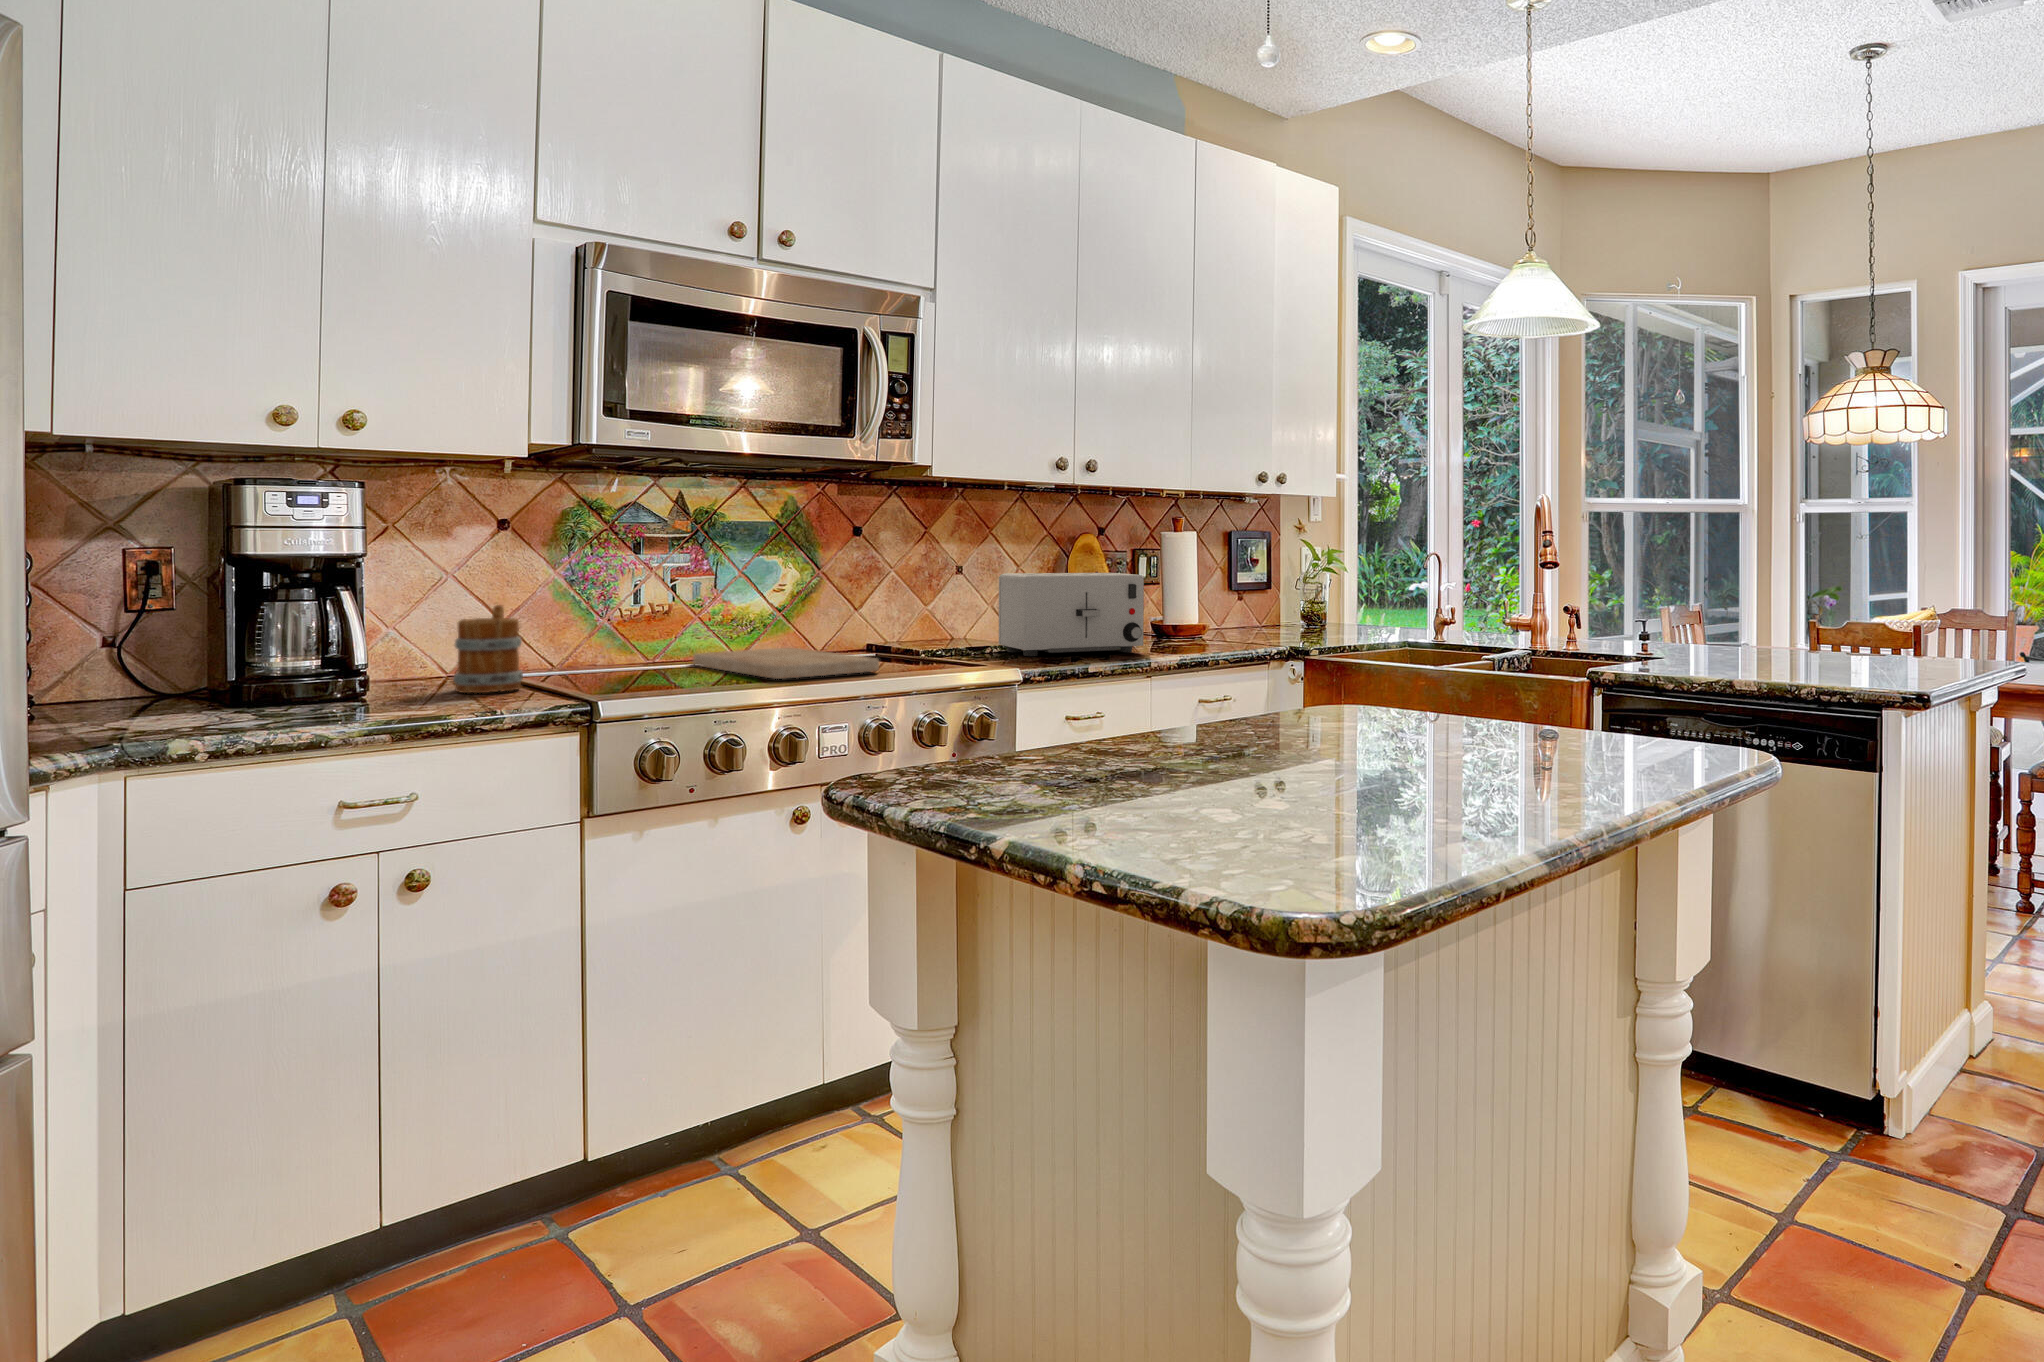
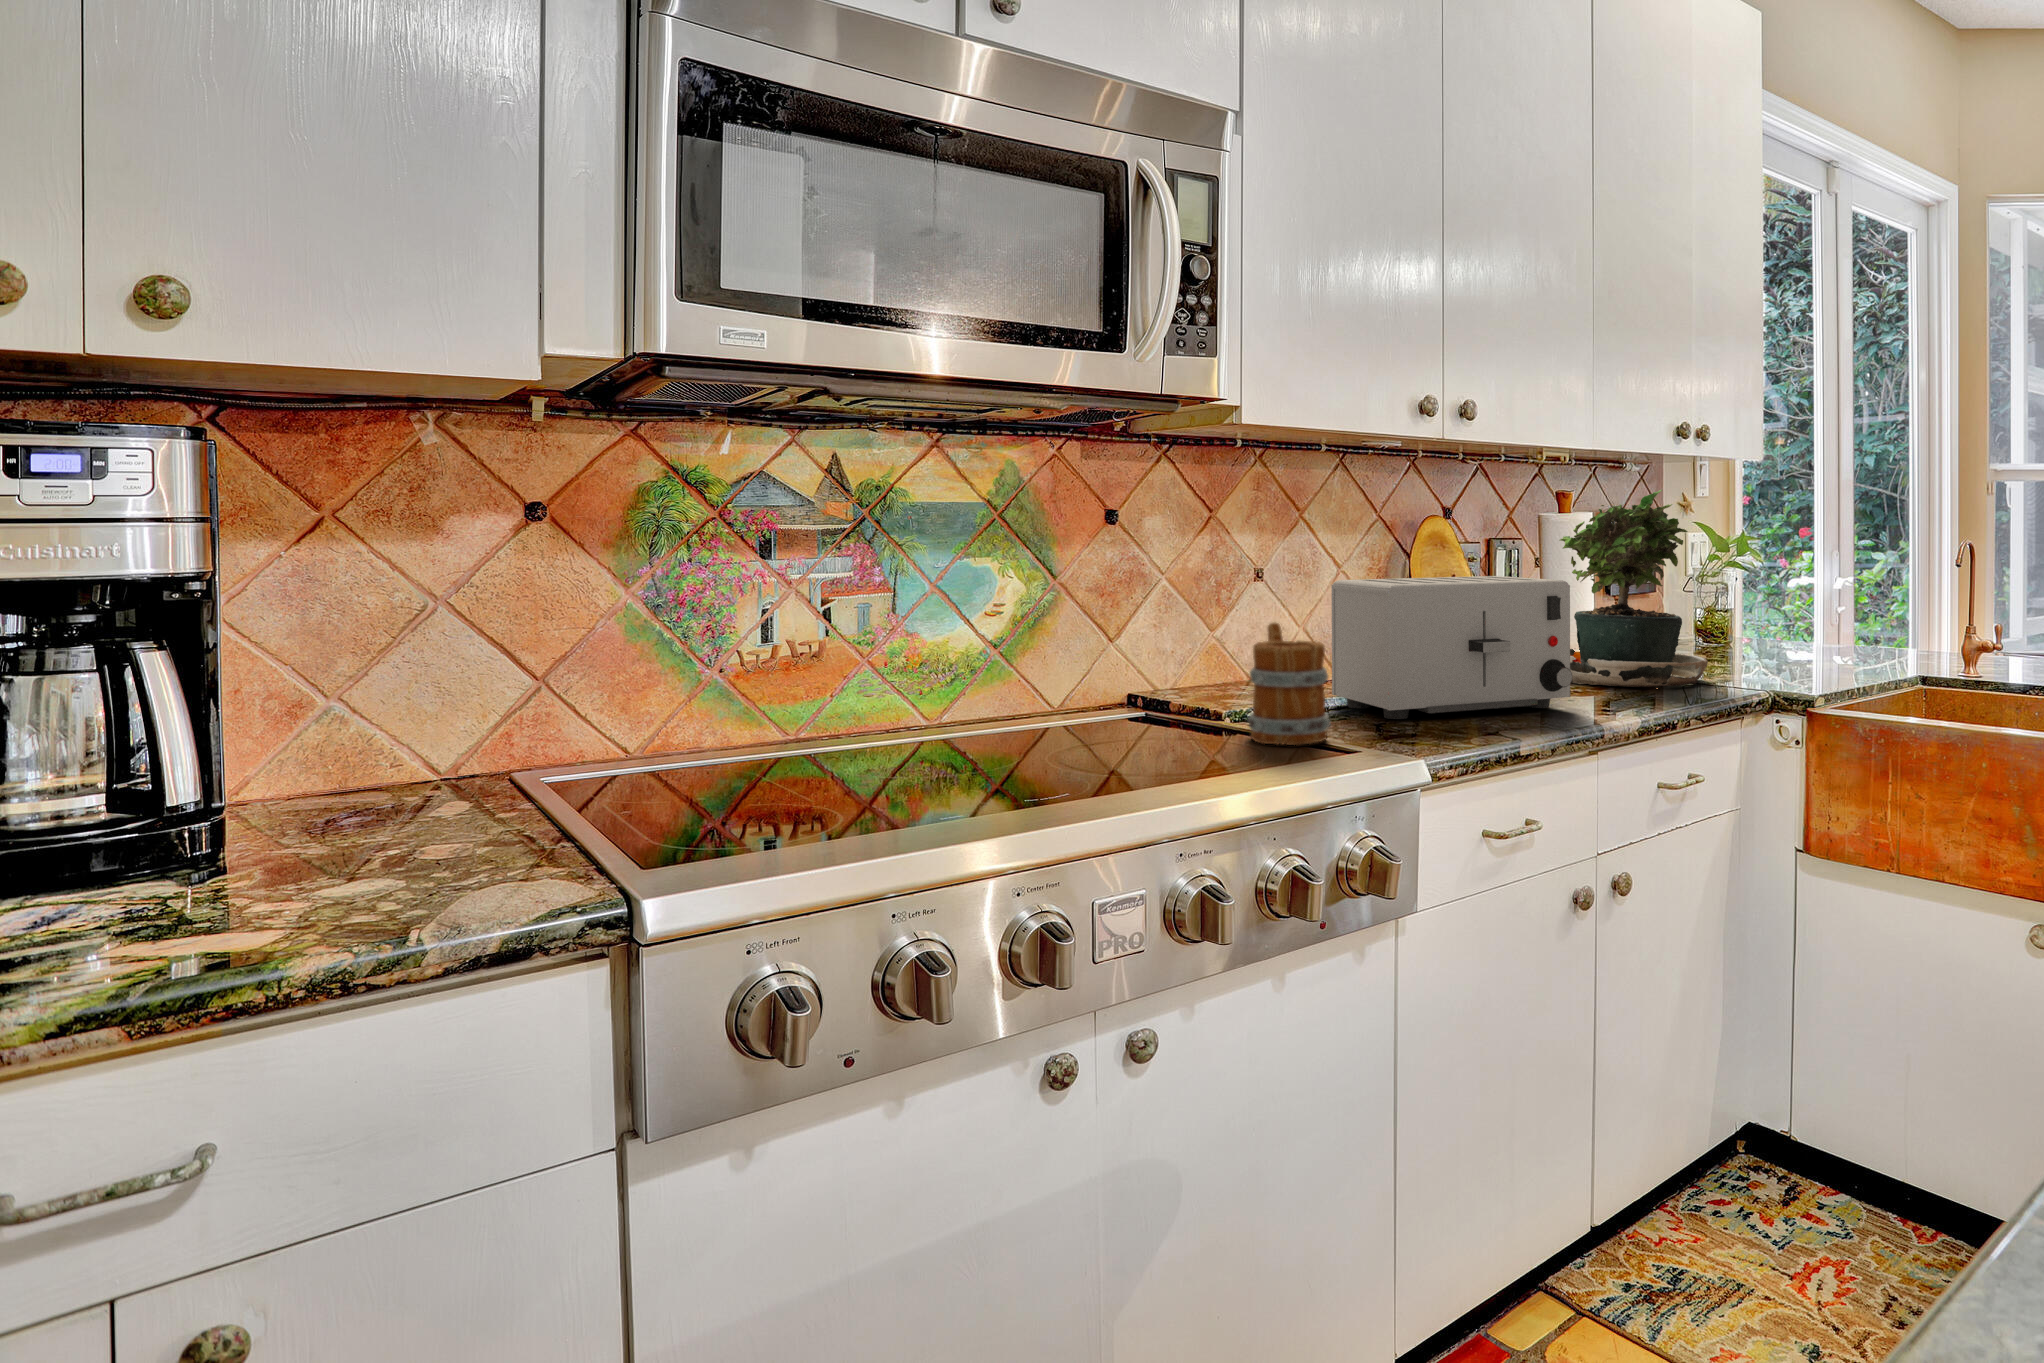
potted plant: none [1139,520,1256,645] -> present [1559,490,1708,687]
mug: present [453,605,523,693] -> present [1248,623,1331,745]
cutting board: present [693,648,879,679] -> none [858,710,1179,796]

